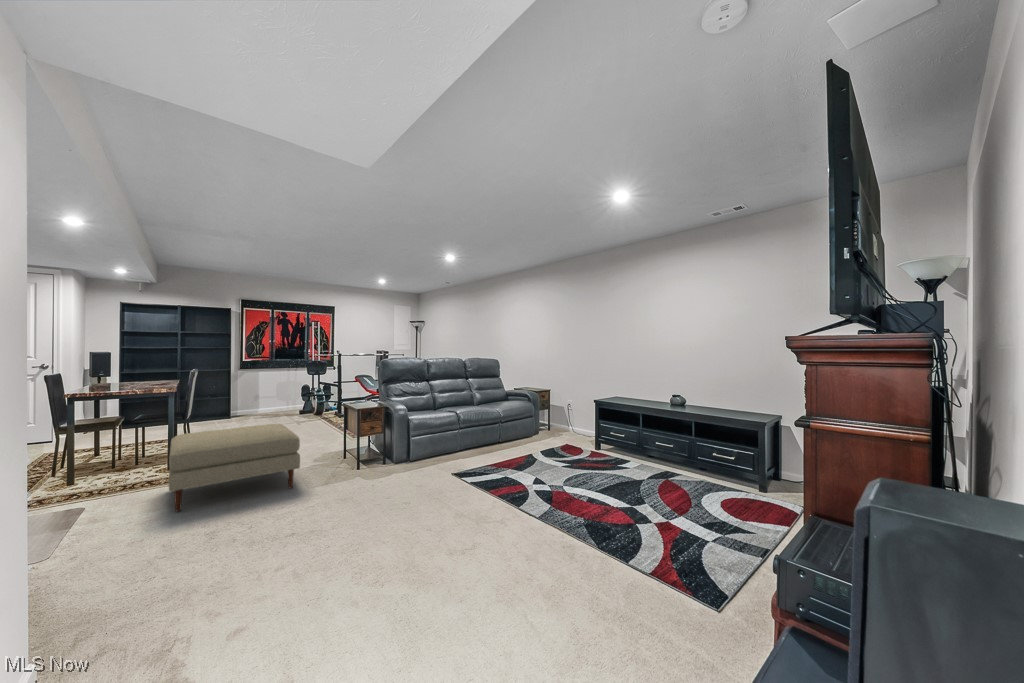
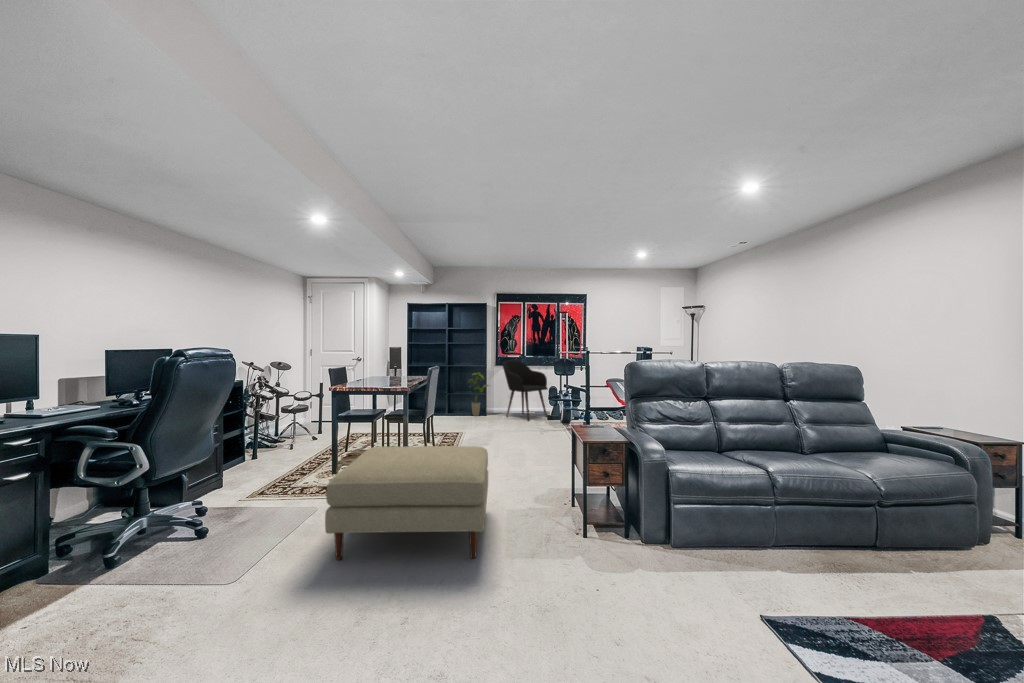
armchair: none [250,364,298,417] -> present [502,360,548,421]
house plant: none [207,376,235,419] -> present [469,372,489,416]

